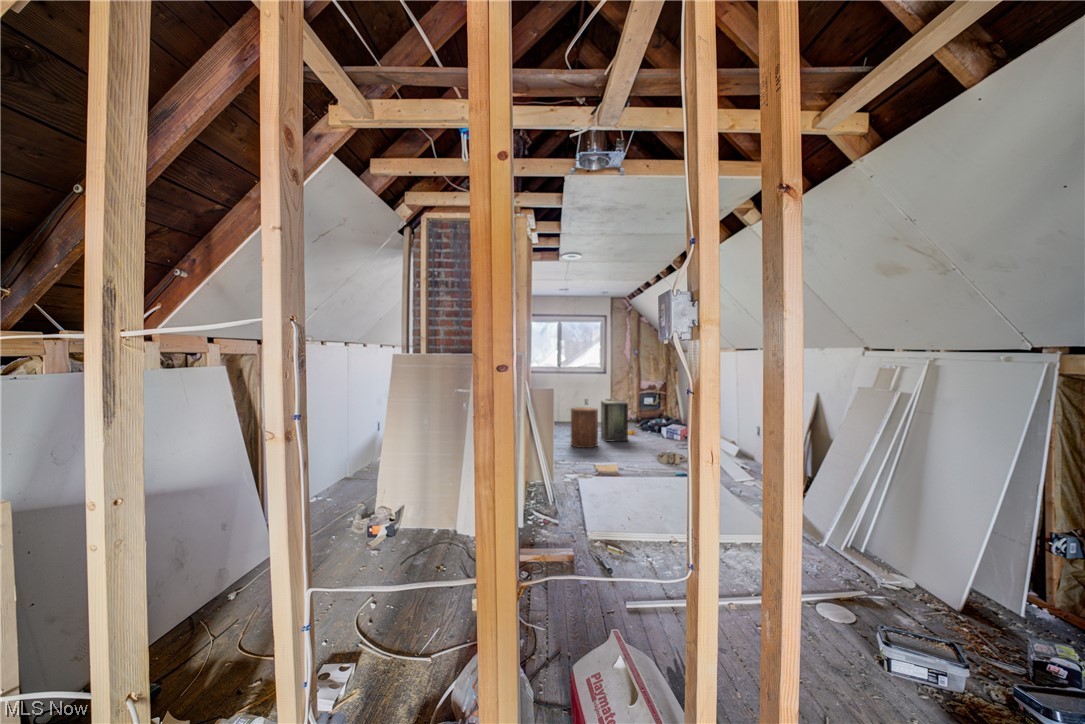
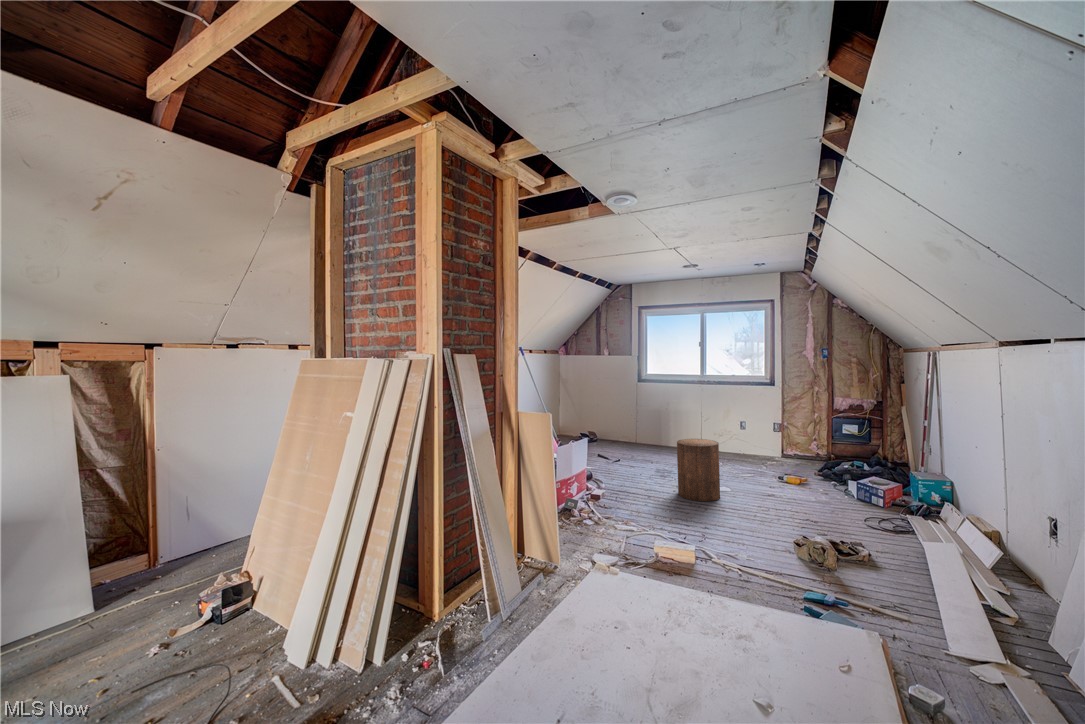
storage box: present [601,401,628,441] -> none [737,429,778,496]

